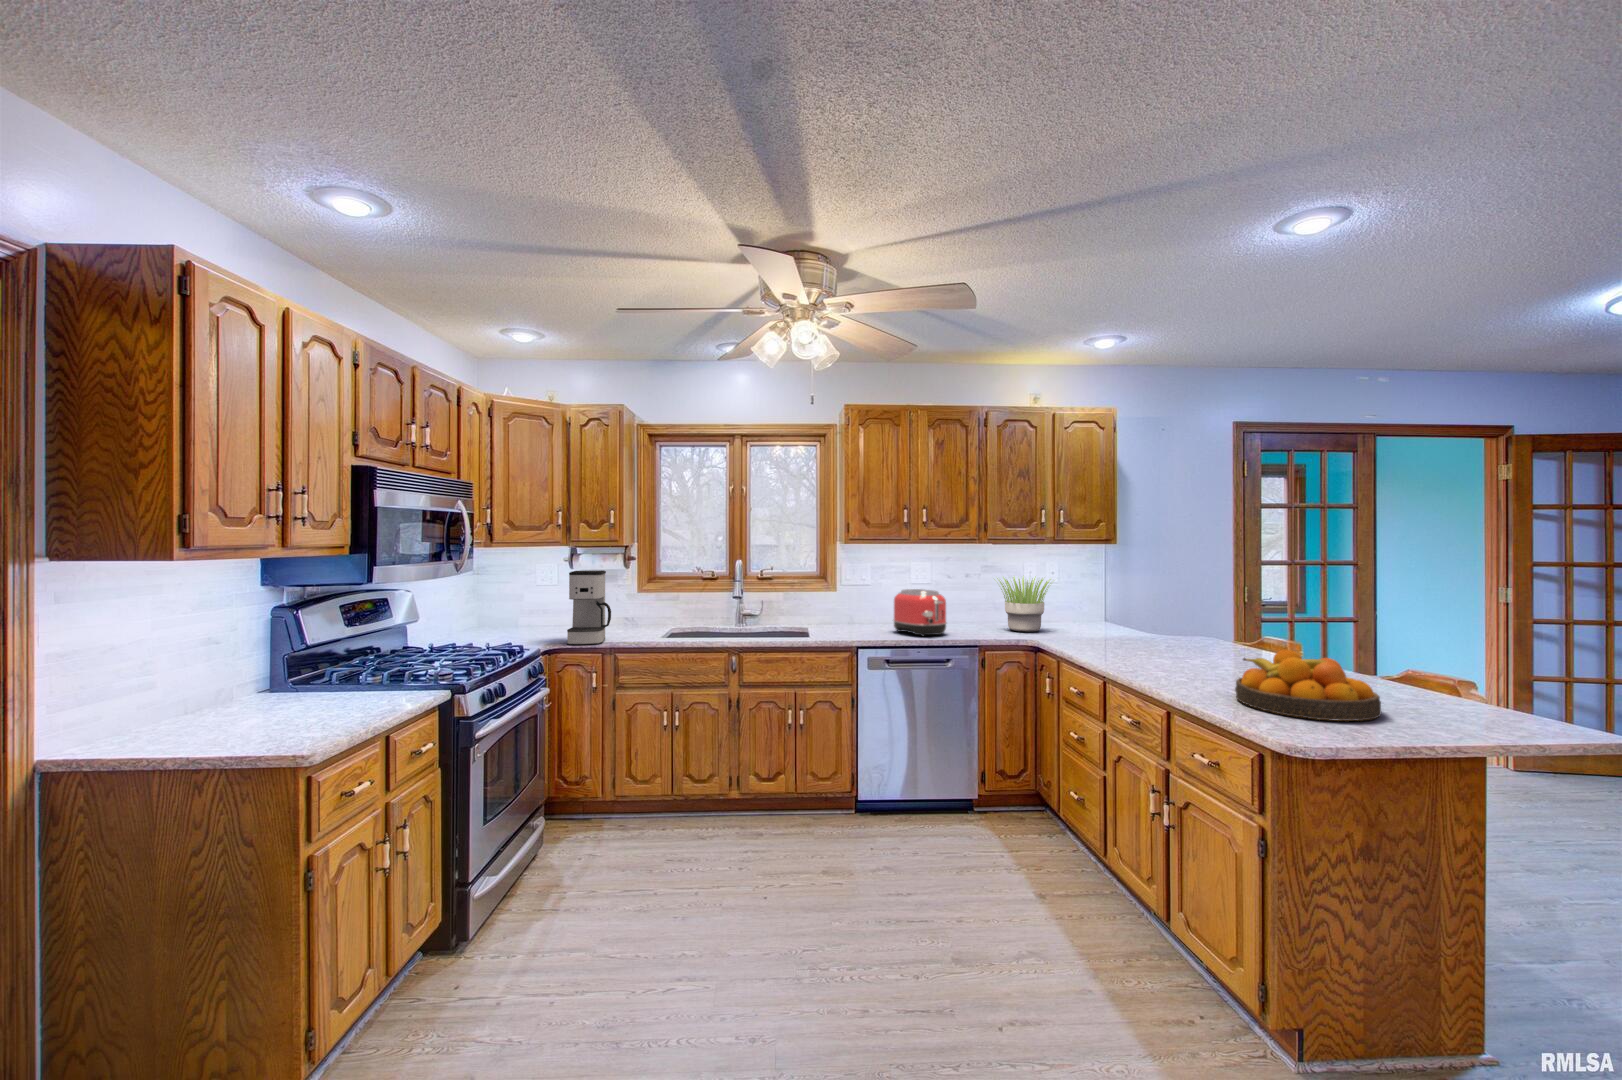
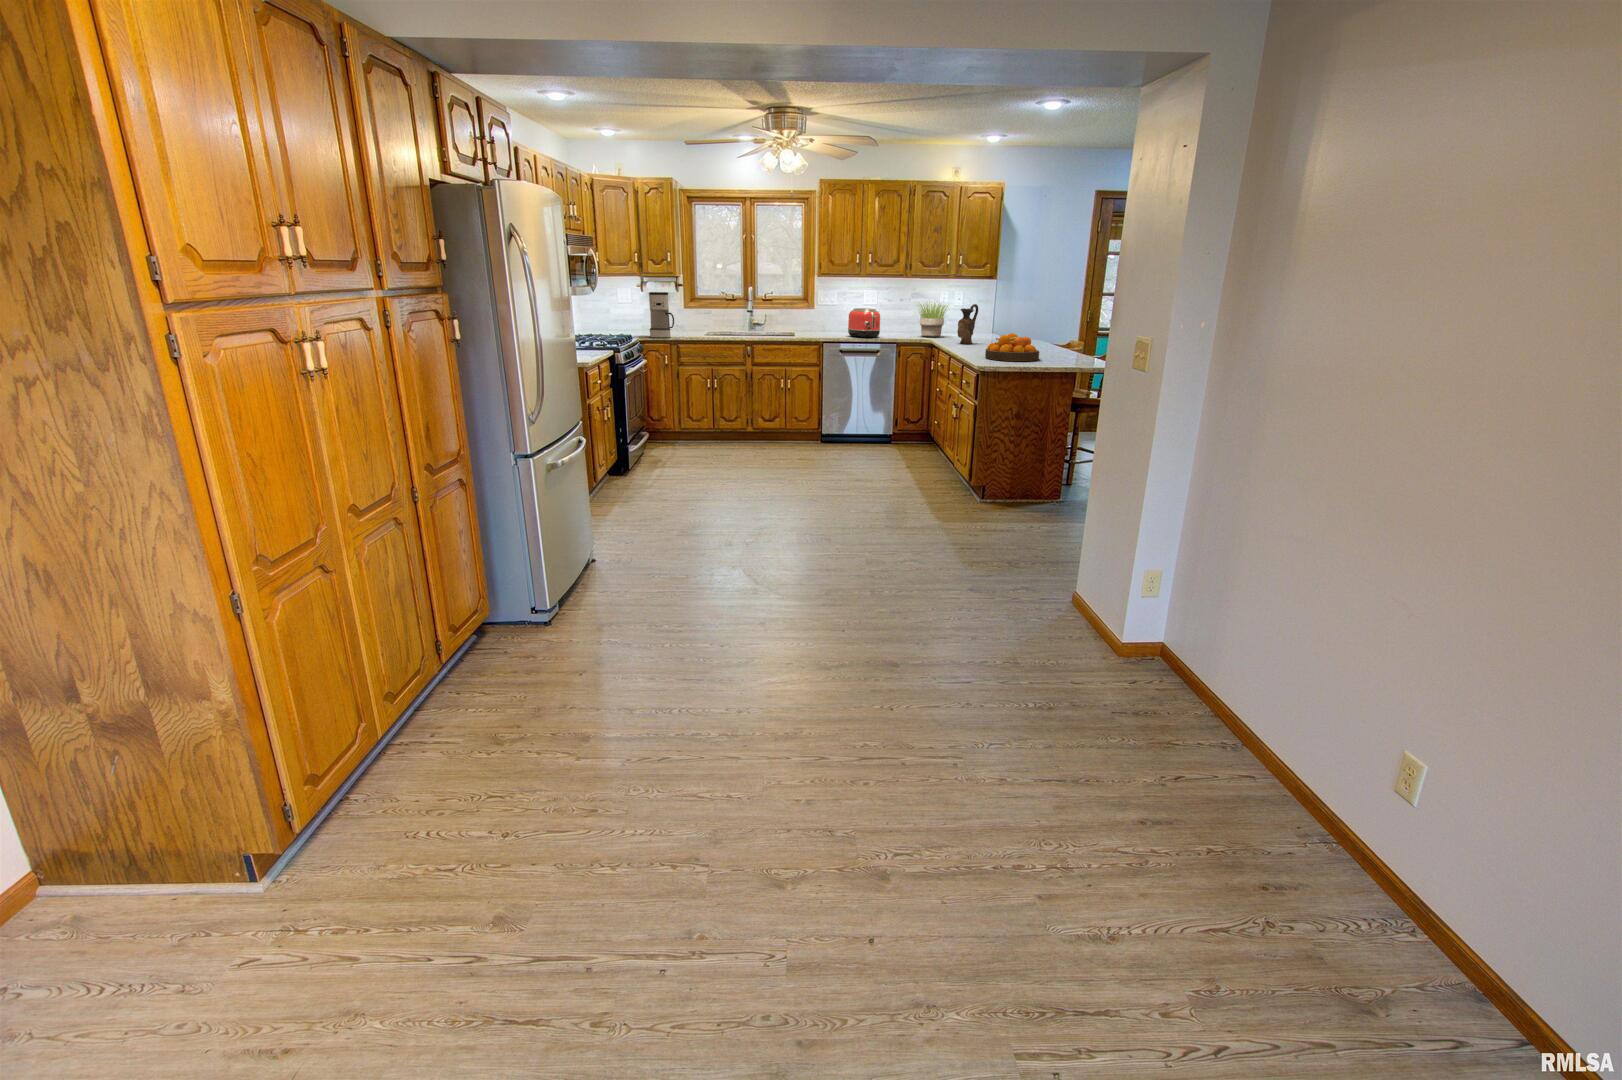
ceramic pitcher: none [1092,583,1125,650] -> present [957,304,978,344]

